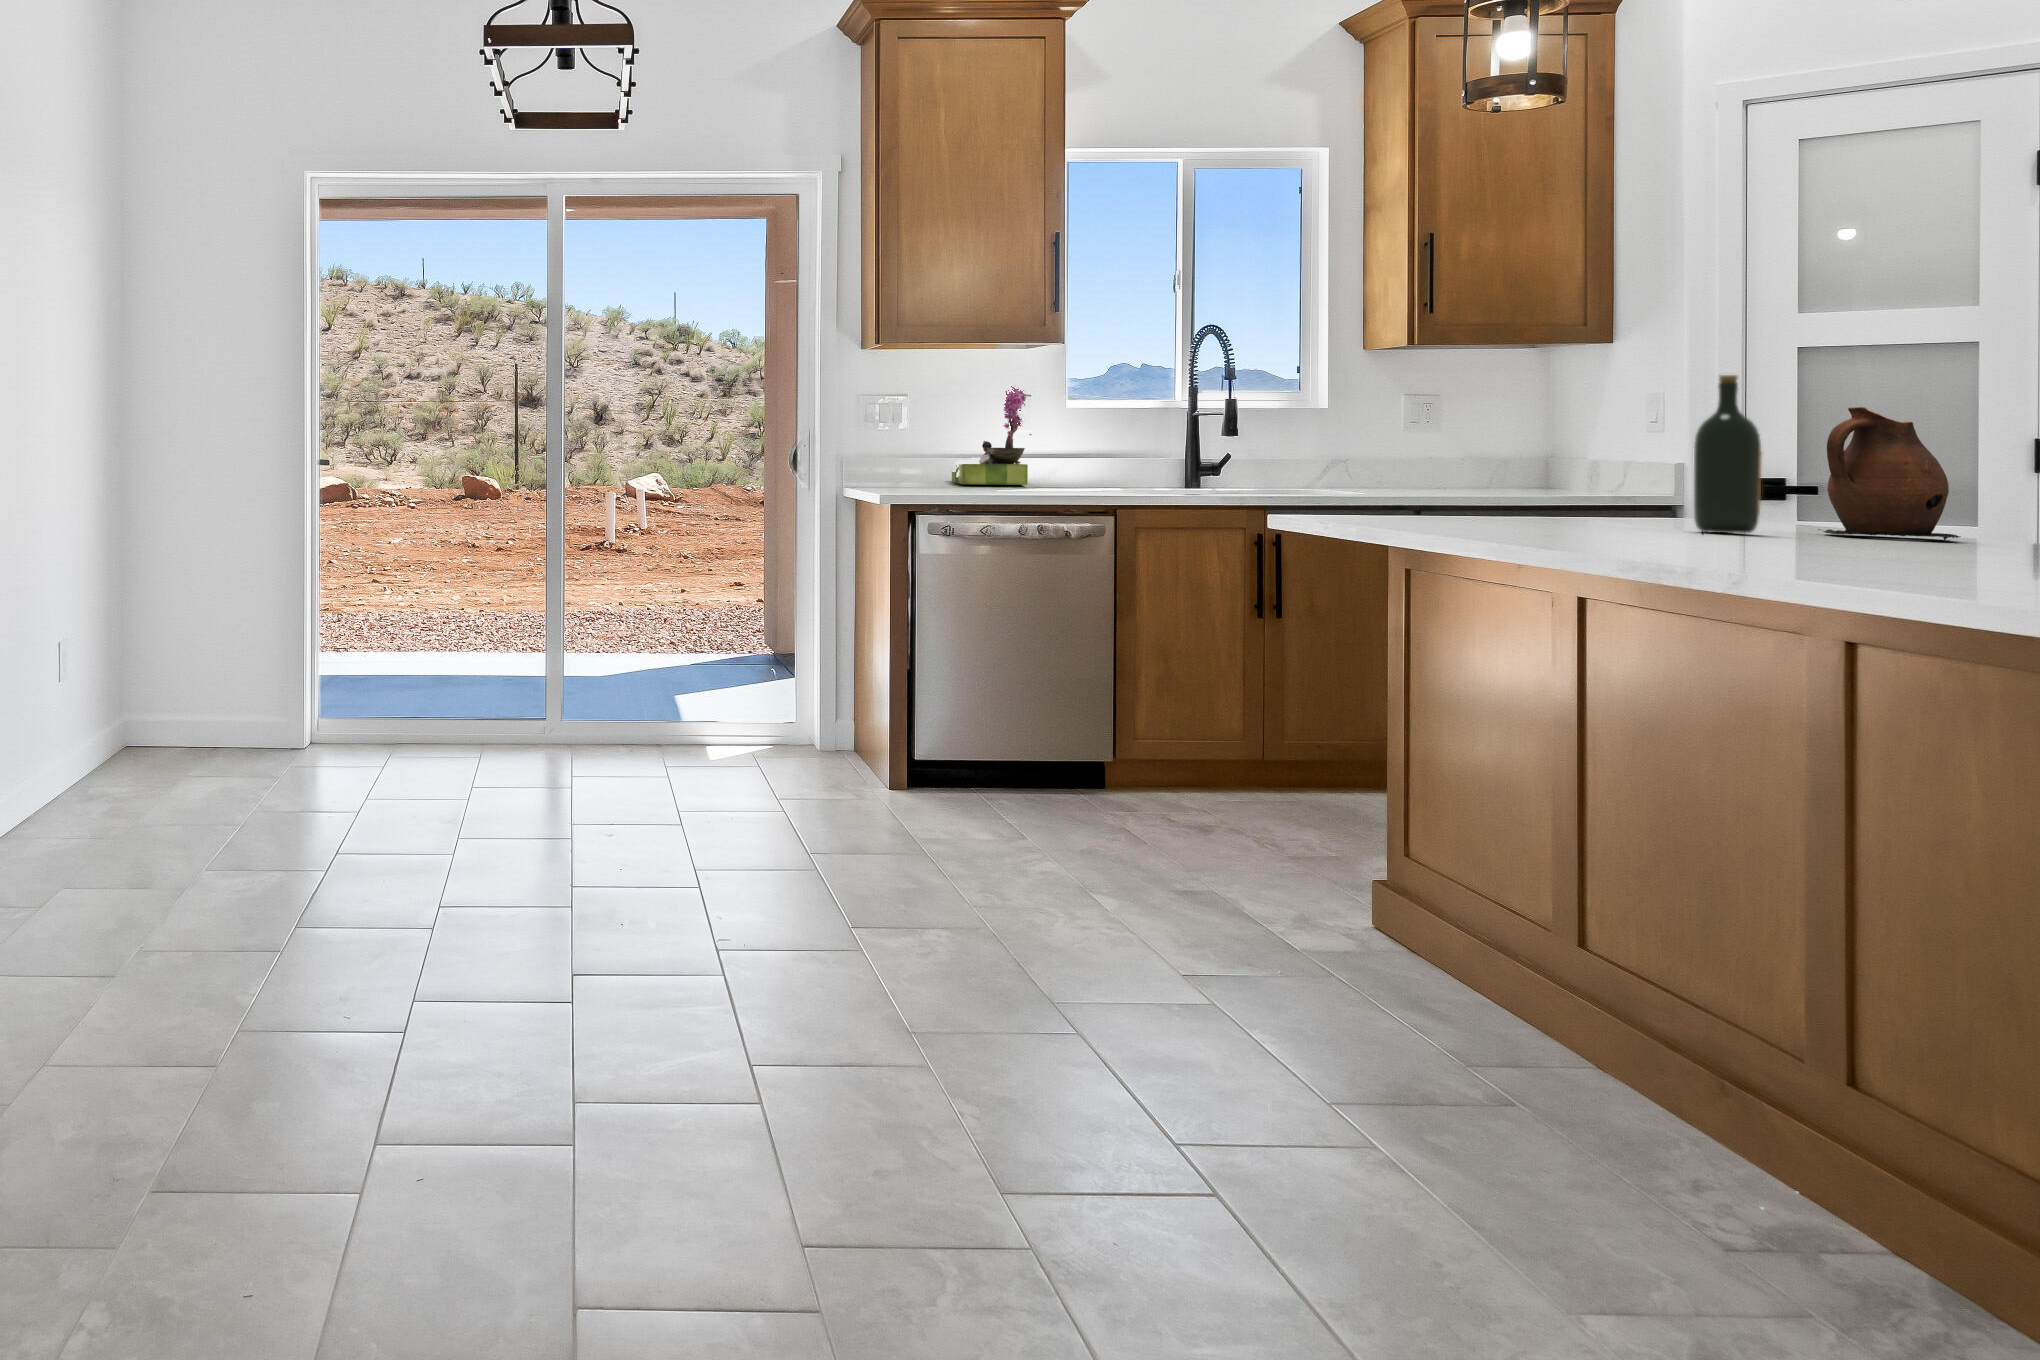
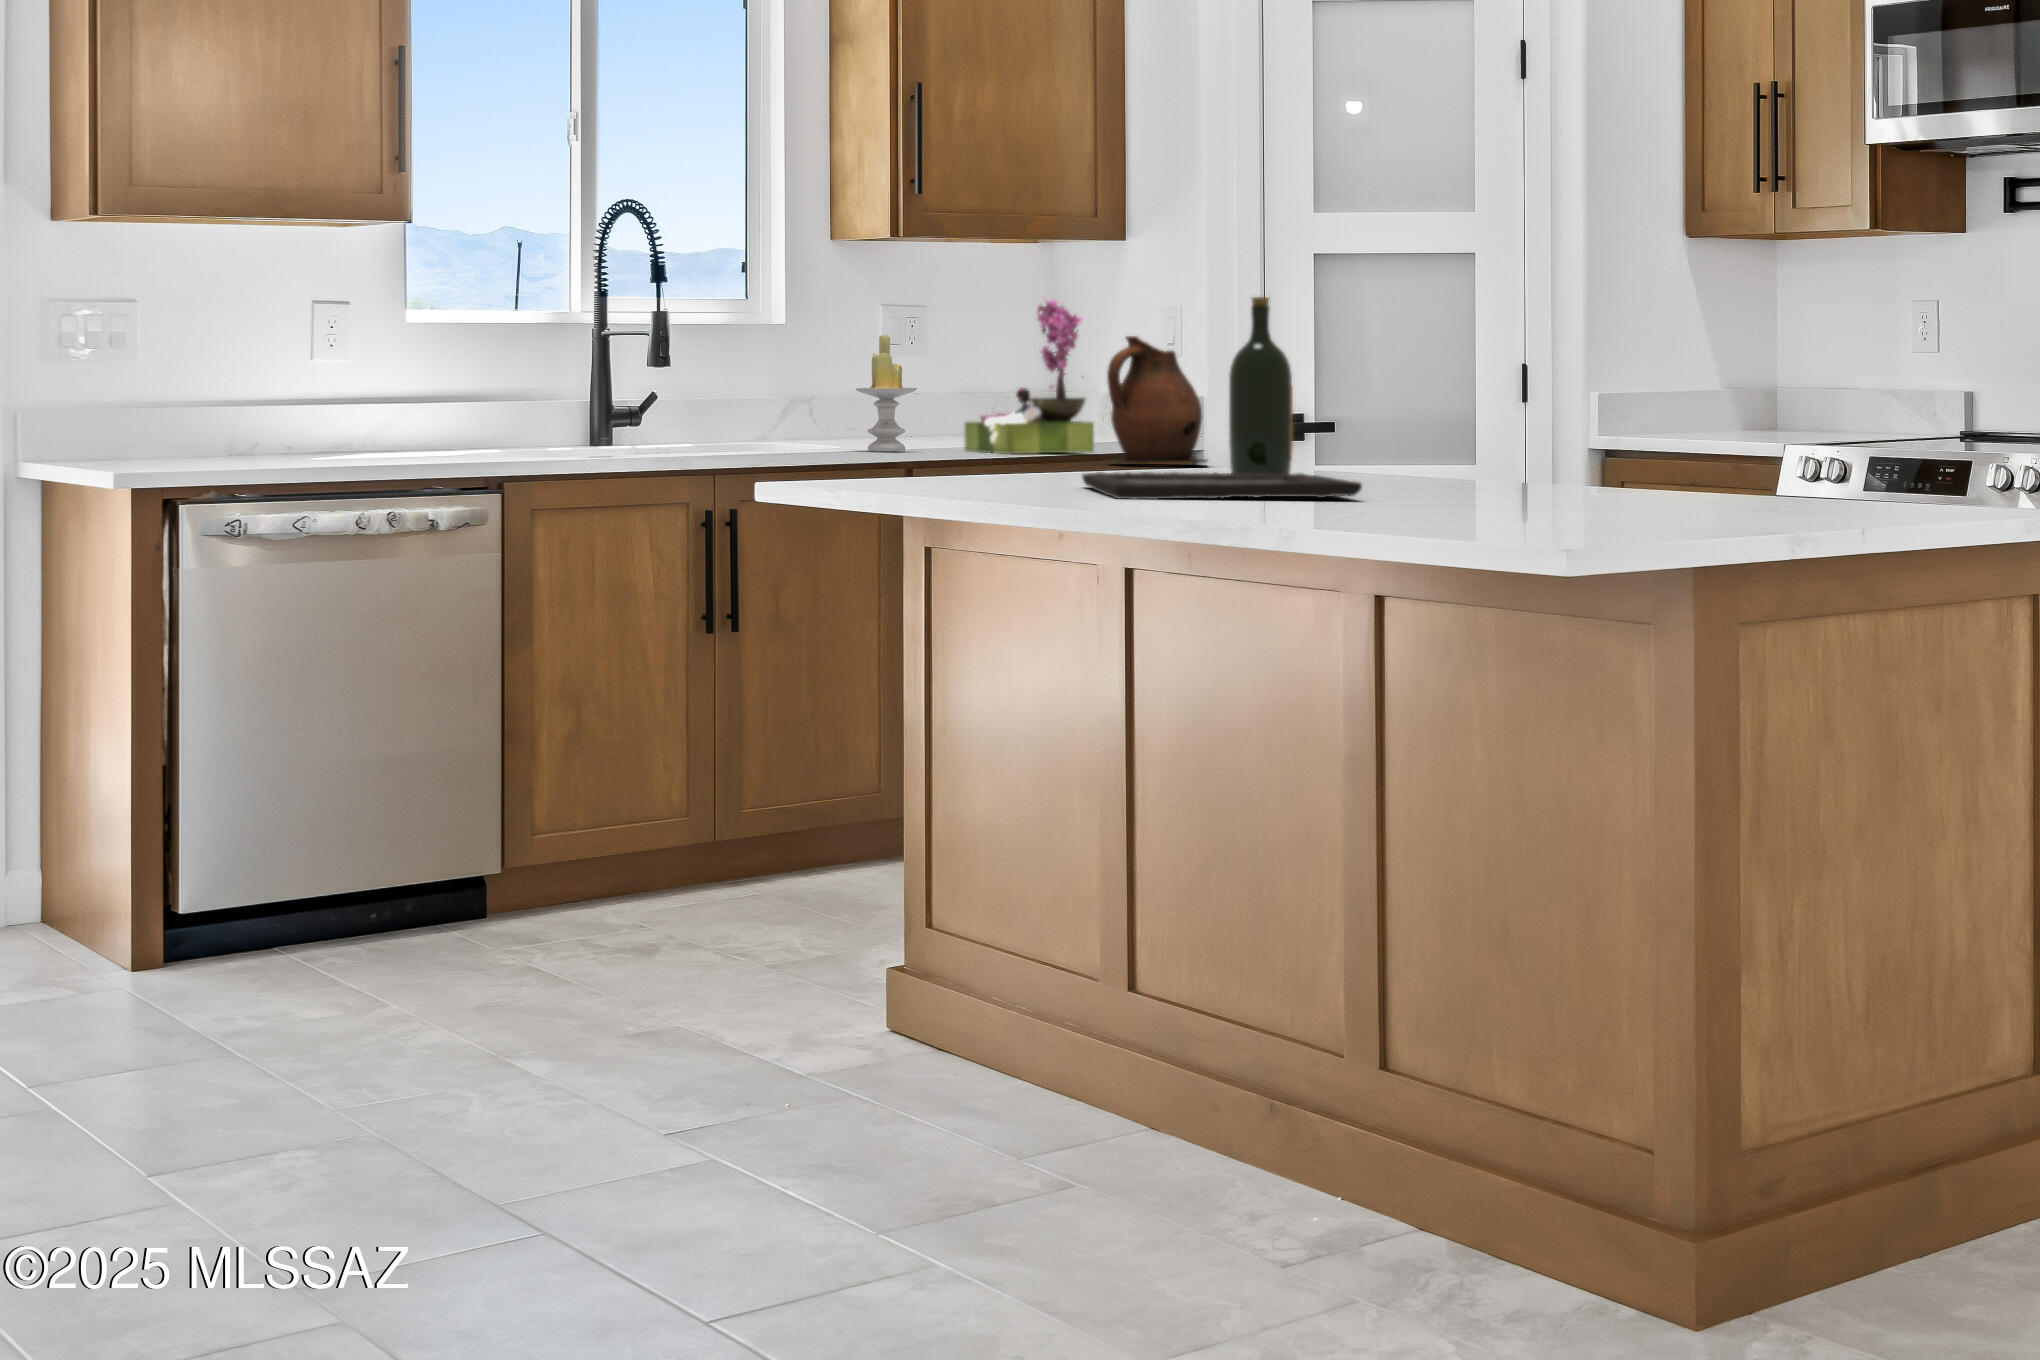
flower arrangement: present [952,386,1032,485] -> present [965,299,1094,454]
ceramic pitcher: present [1818,407,1960,540] -> present [1107,336,1207,464]
candle: none [1374,416,1422,500] -> present [856,335,917,451]
tray: none [1544,518,1833,546] -> present [1082,472,1362,499]

